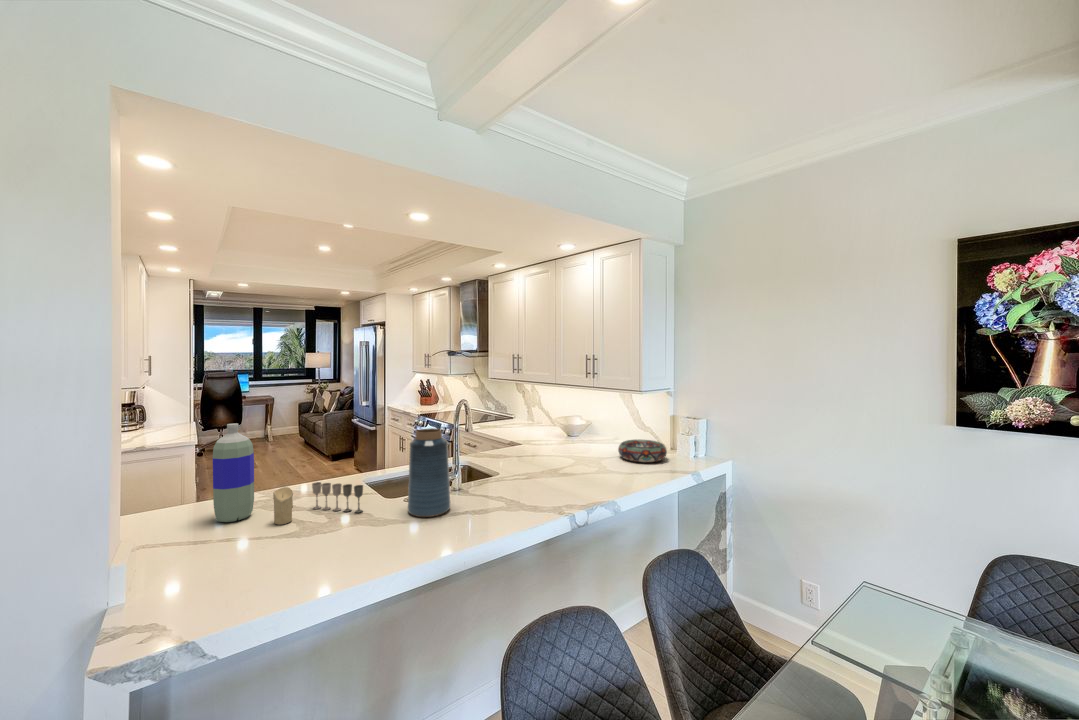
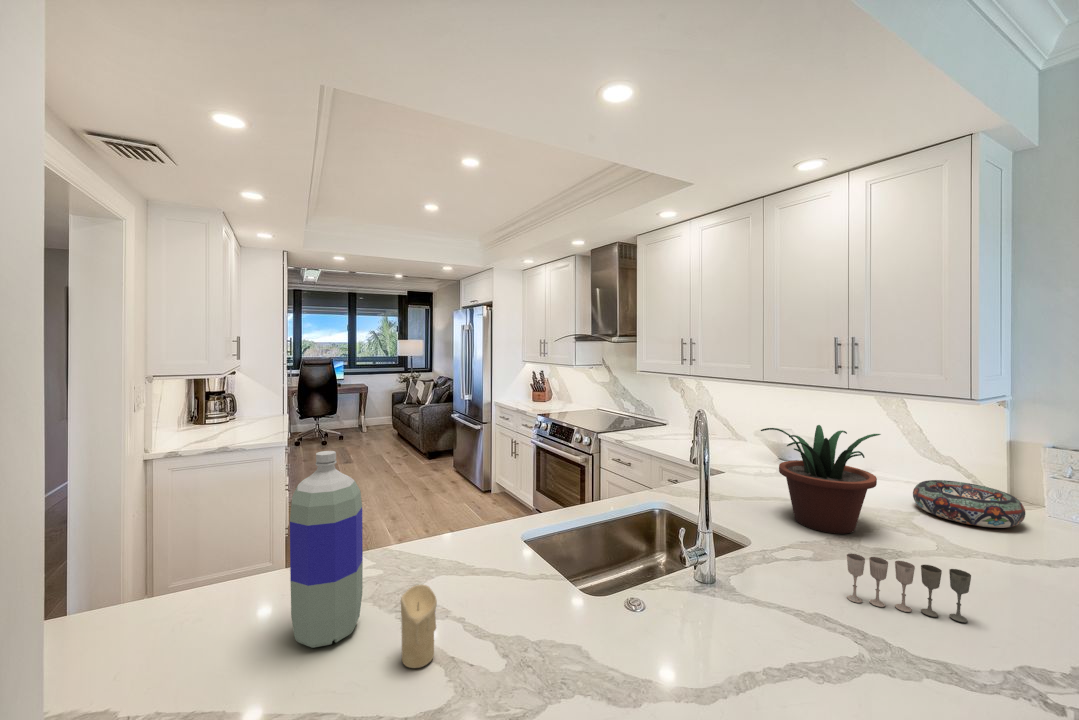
potted plant: none [521,408,584,469] -> present [761,425,881,534]
vase: present [408,428,450,517] -> none [652,474,744,675]
wine glass: present [312,482,363,513] -> present [847,553,971,622]

